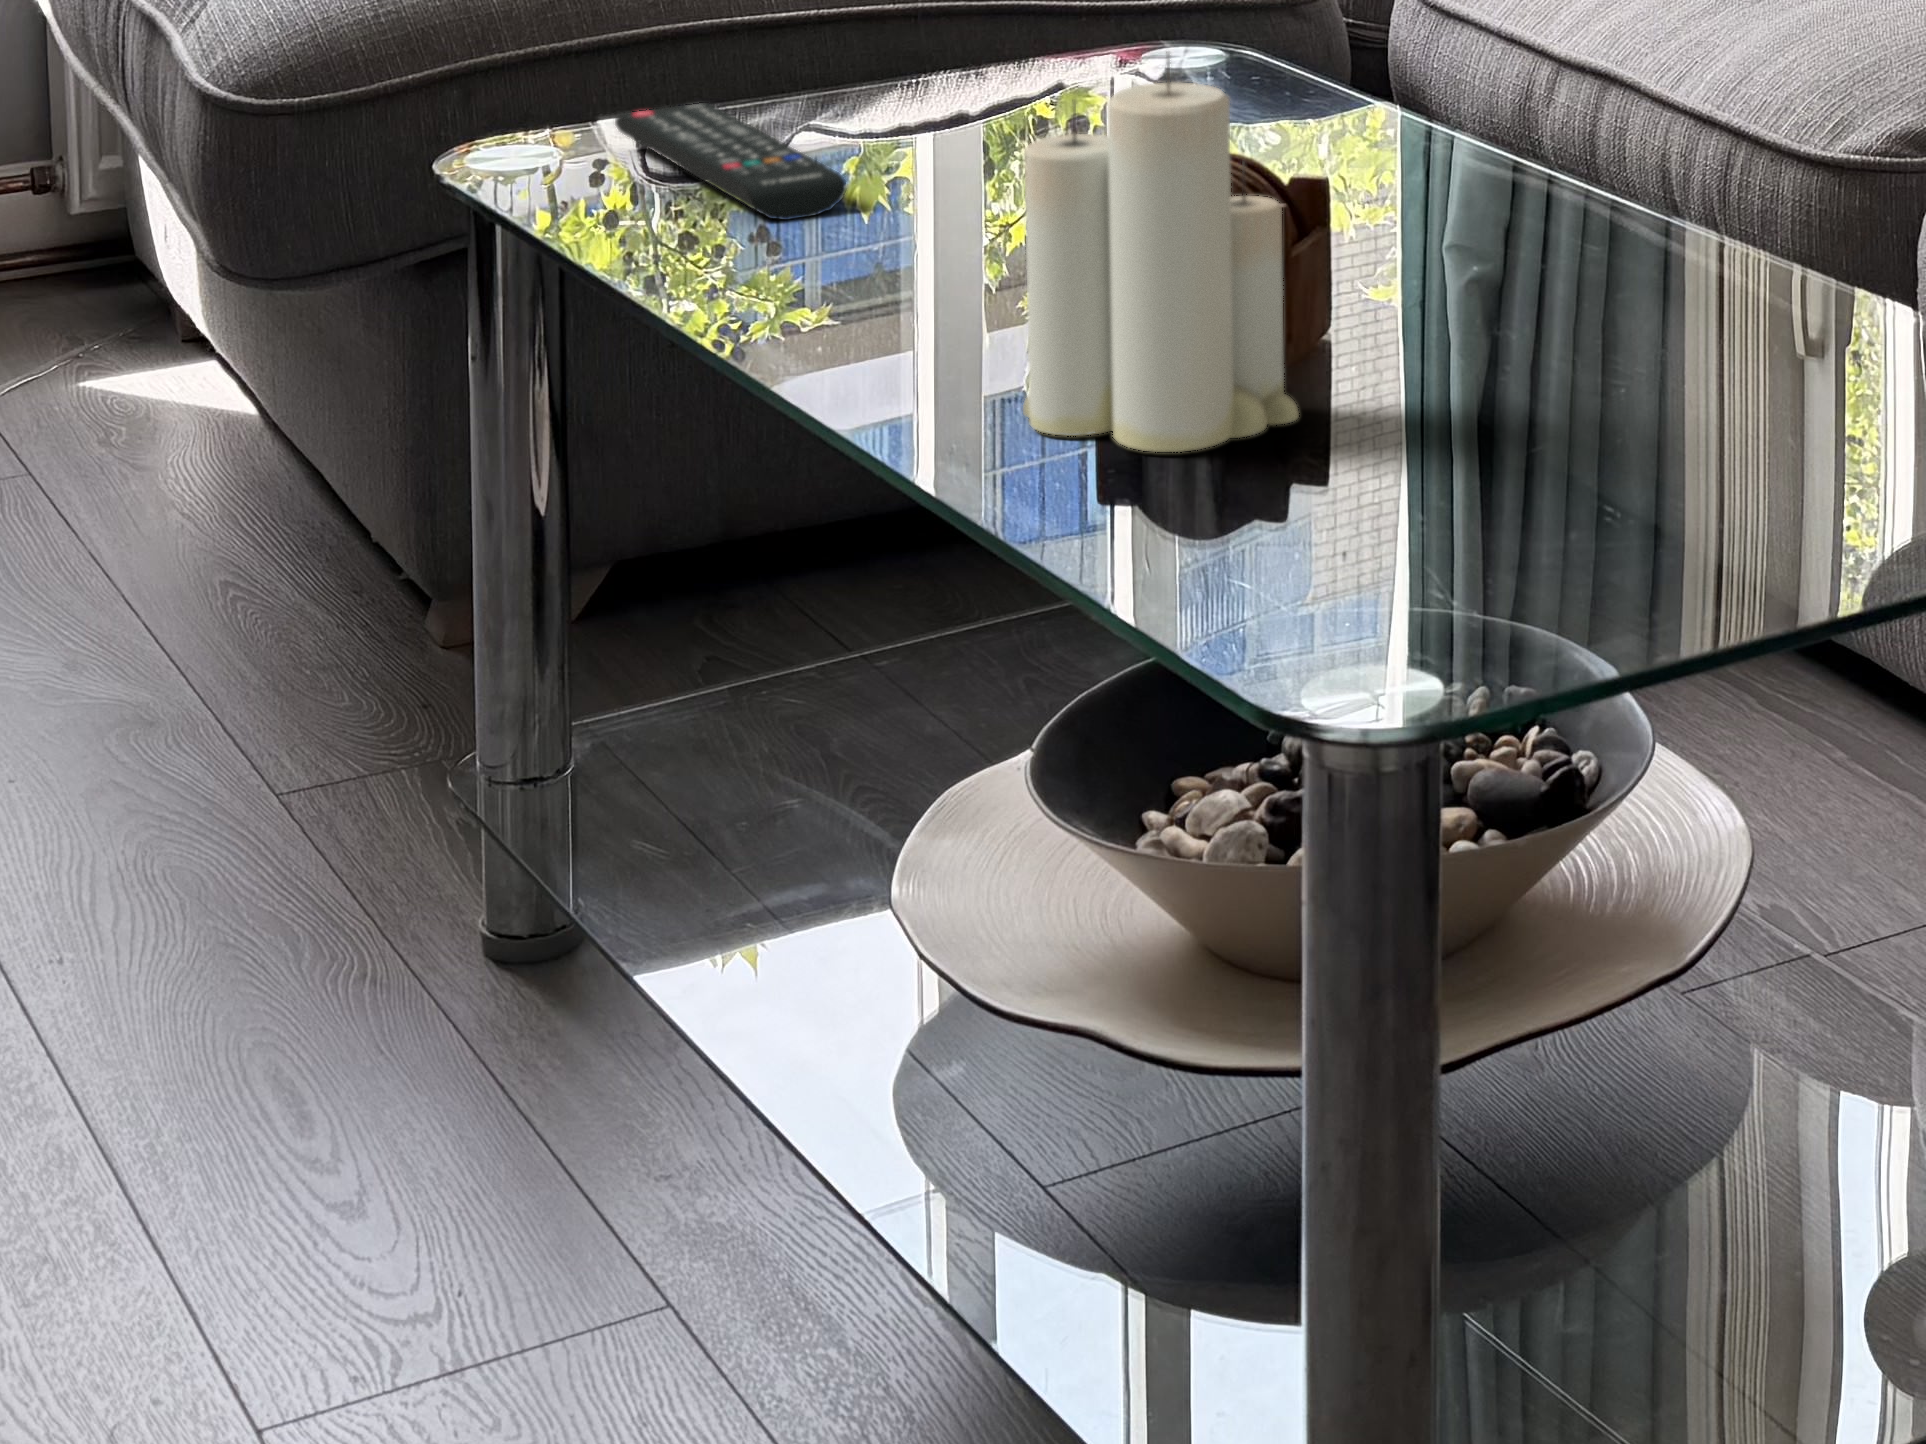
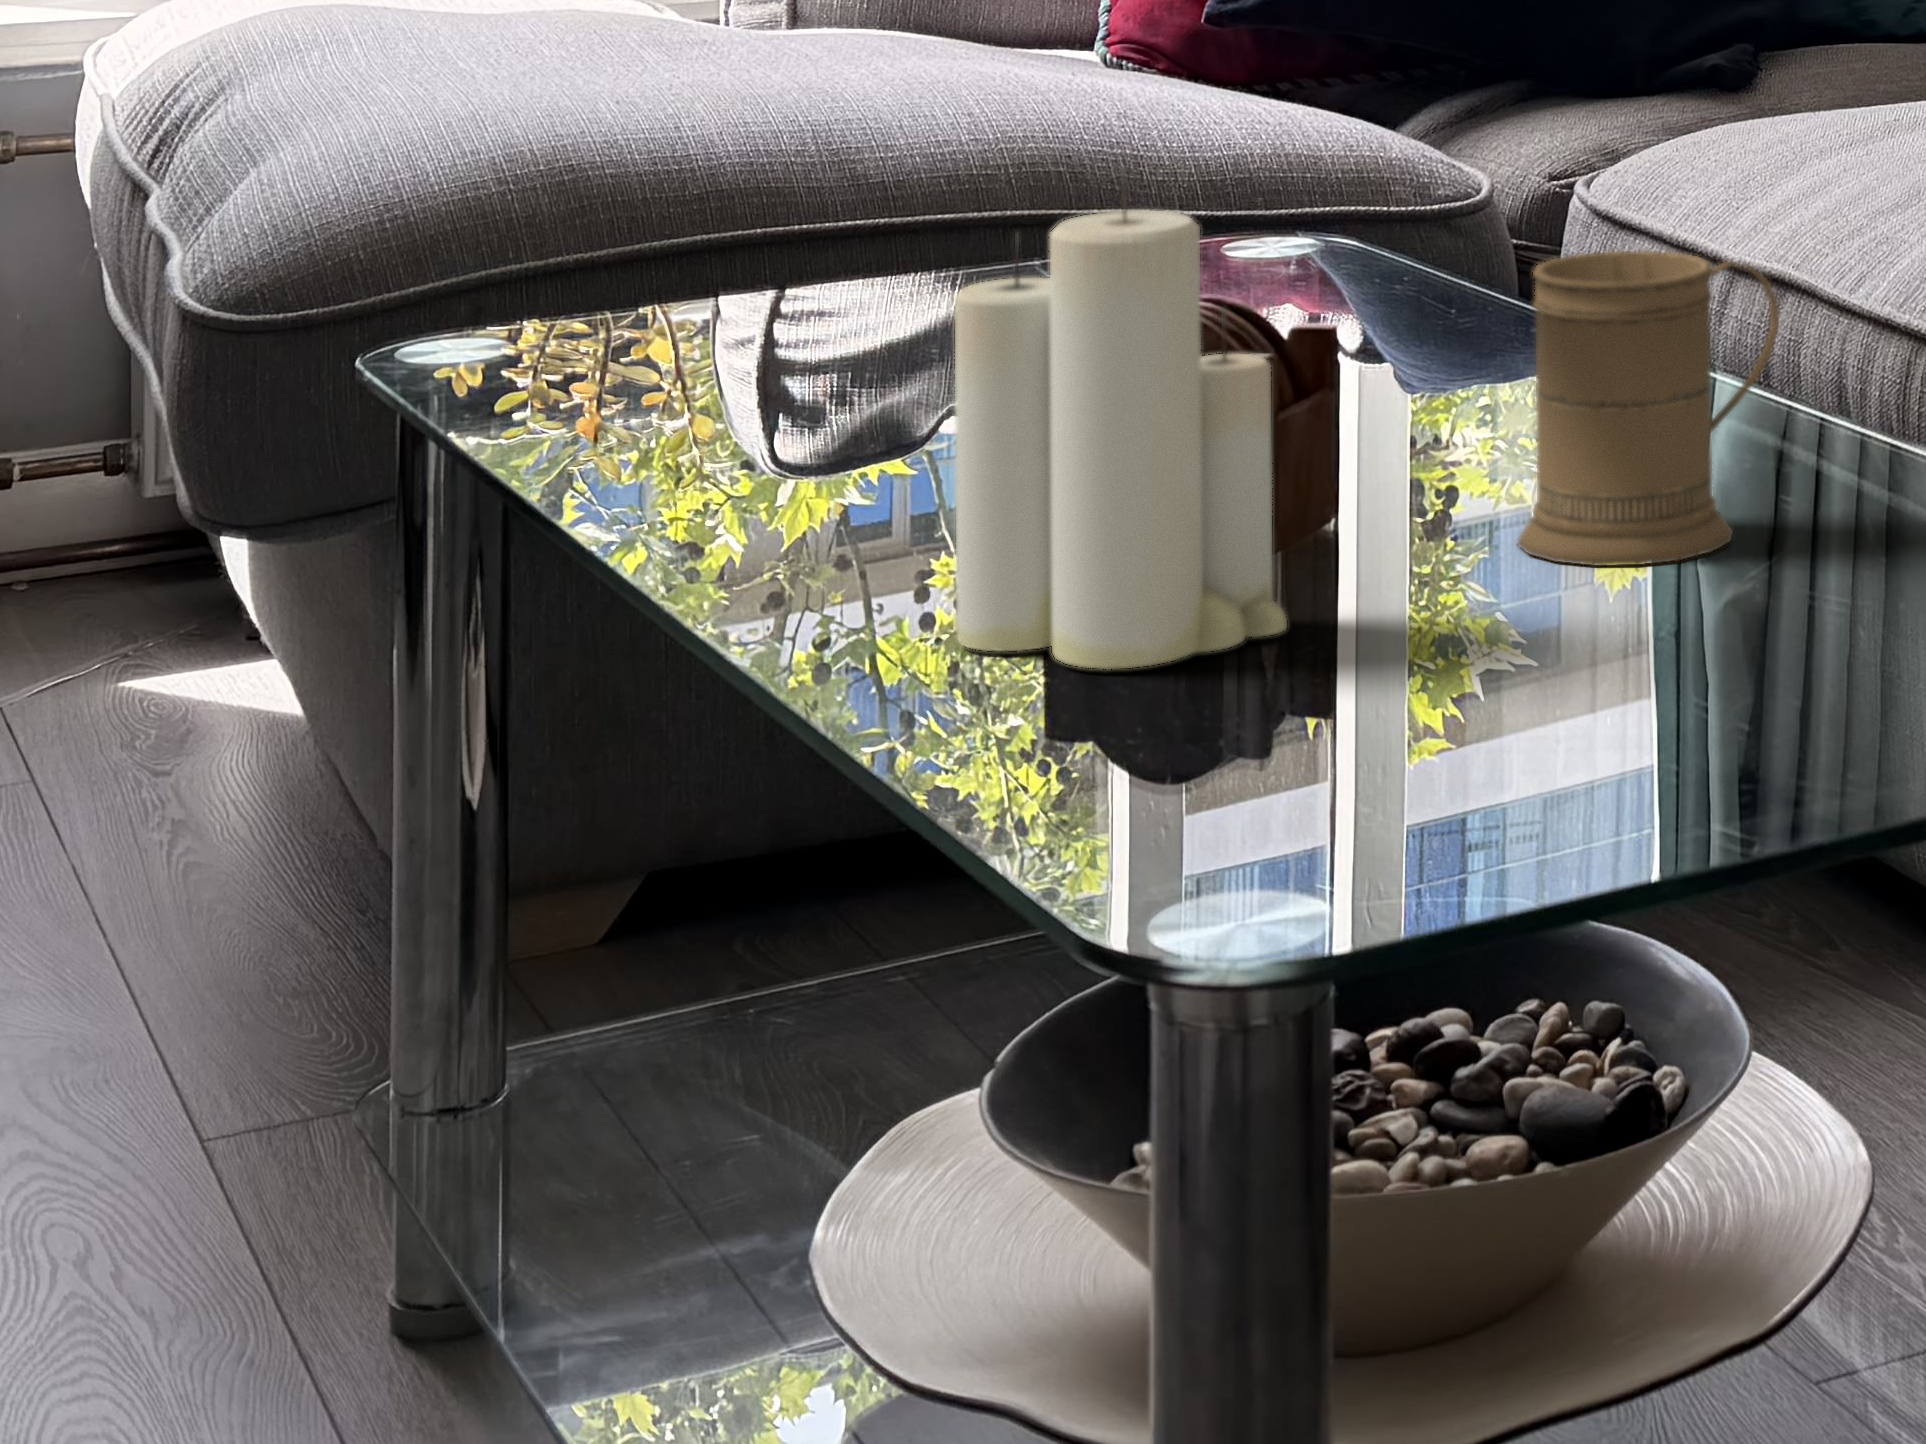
mug: none [1462,99,1676,361] -> present [1517,251,1779,566]
remote control: present [615,103,846,220] -> none [610,301,847,425]

